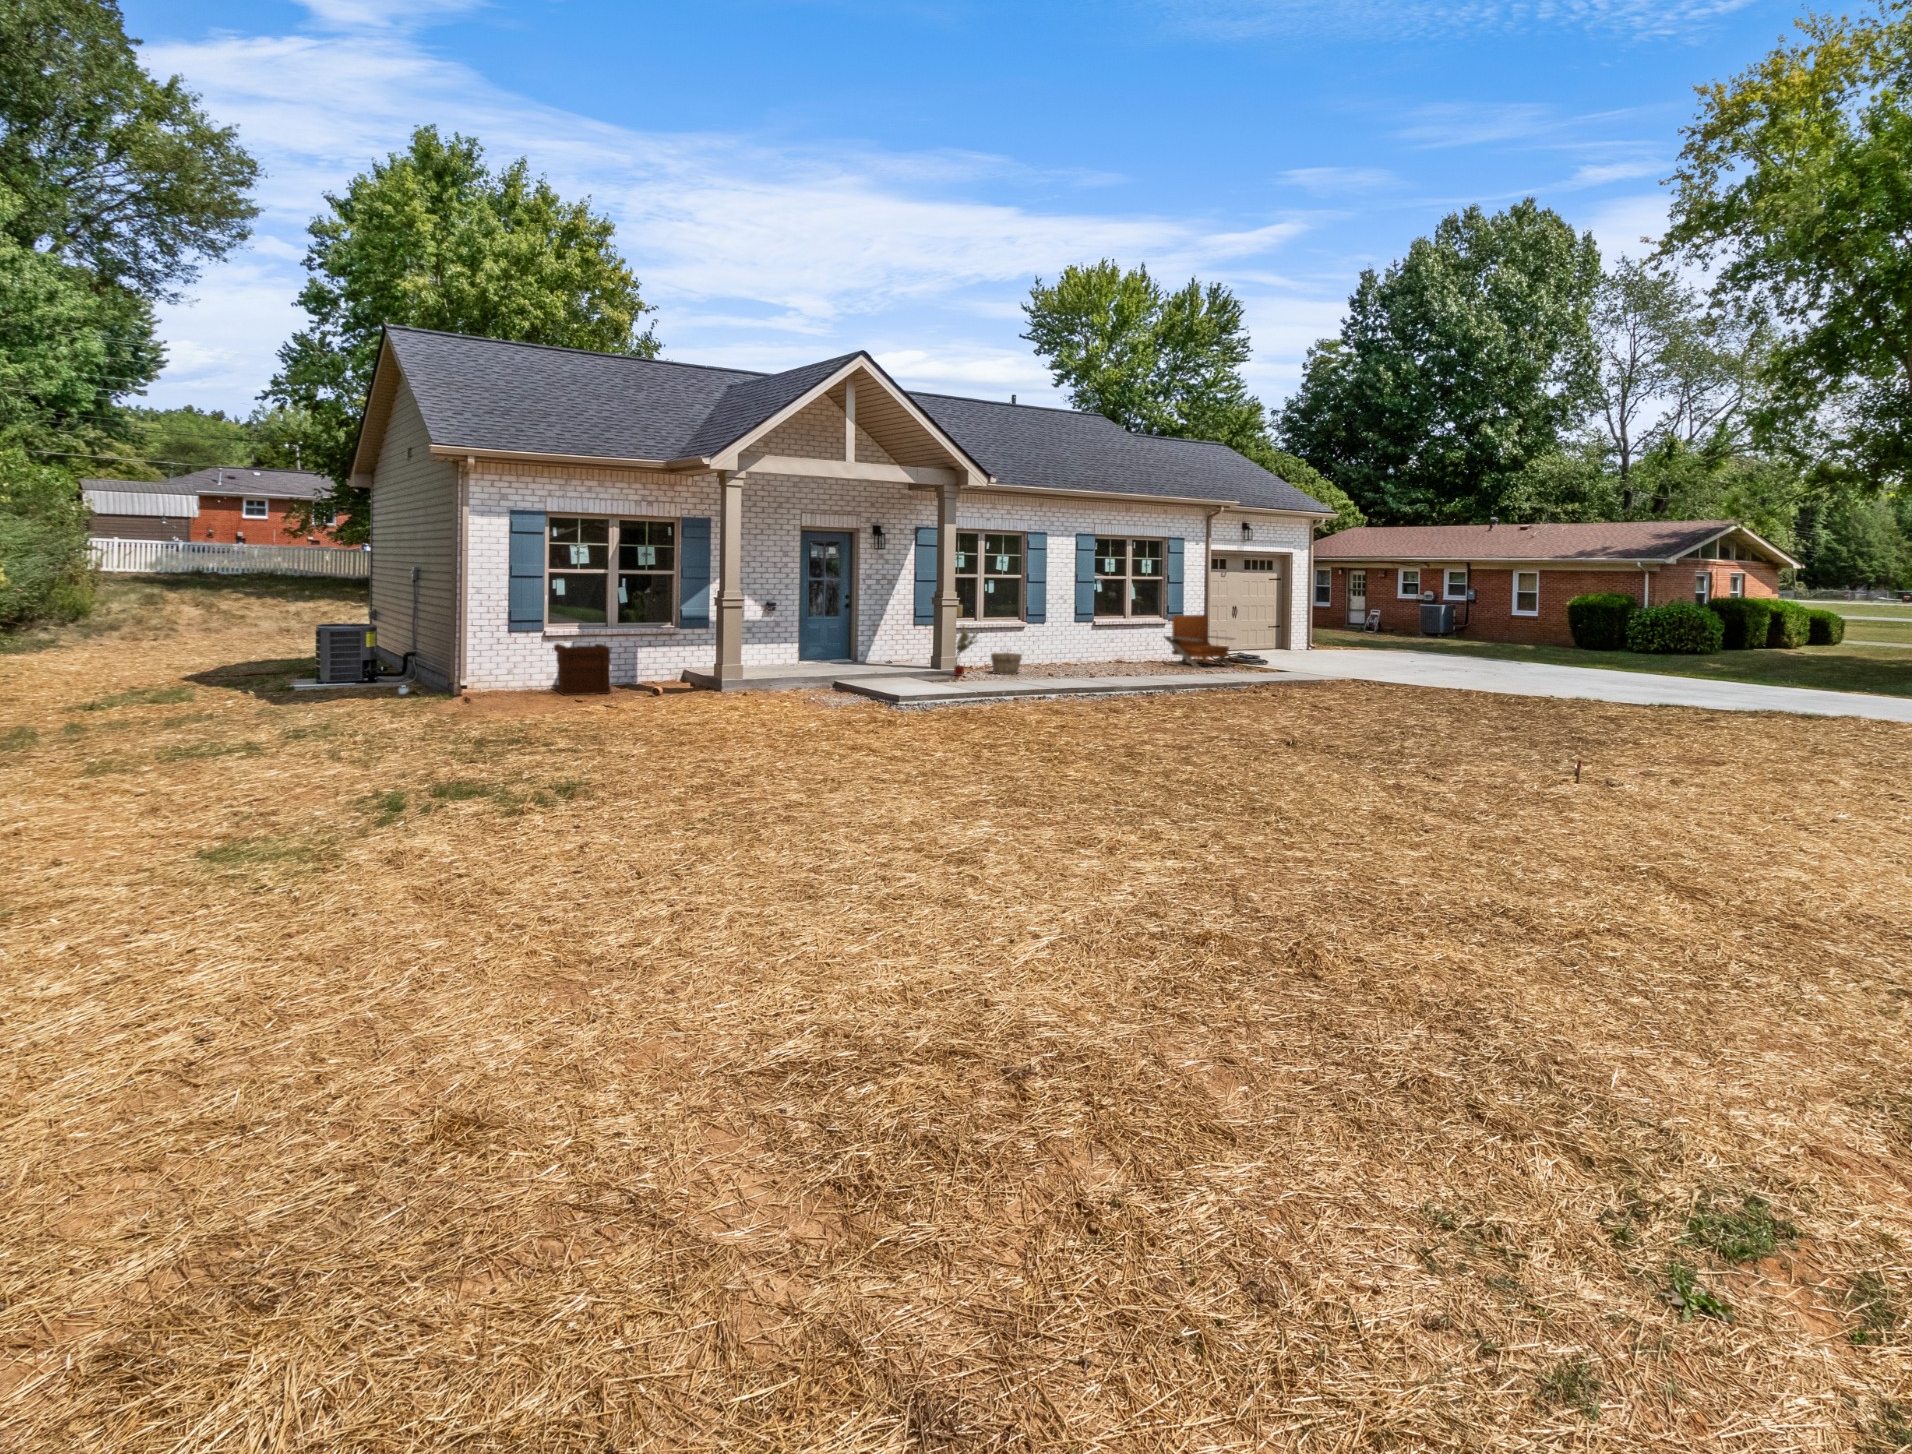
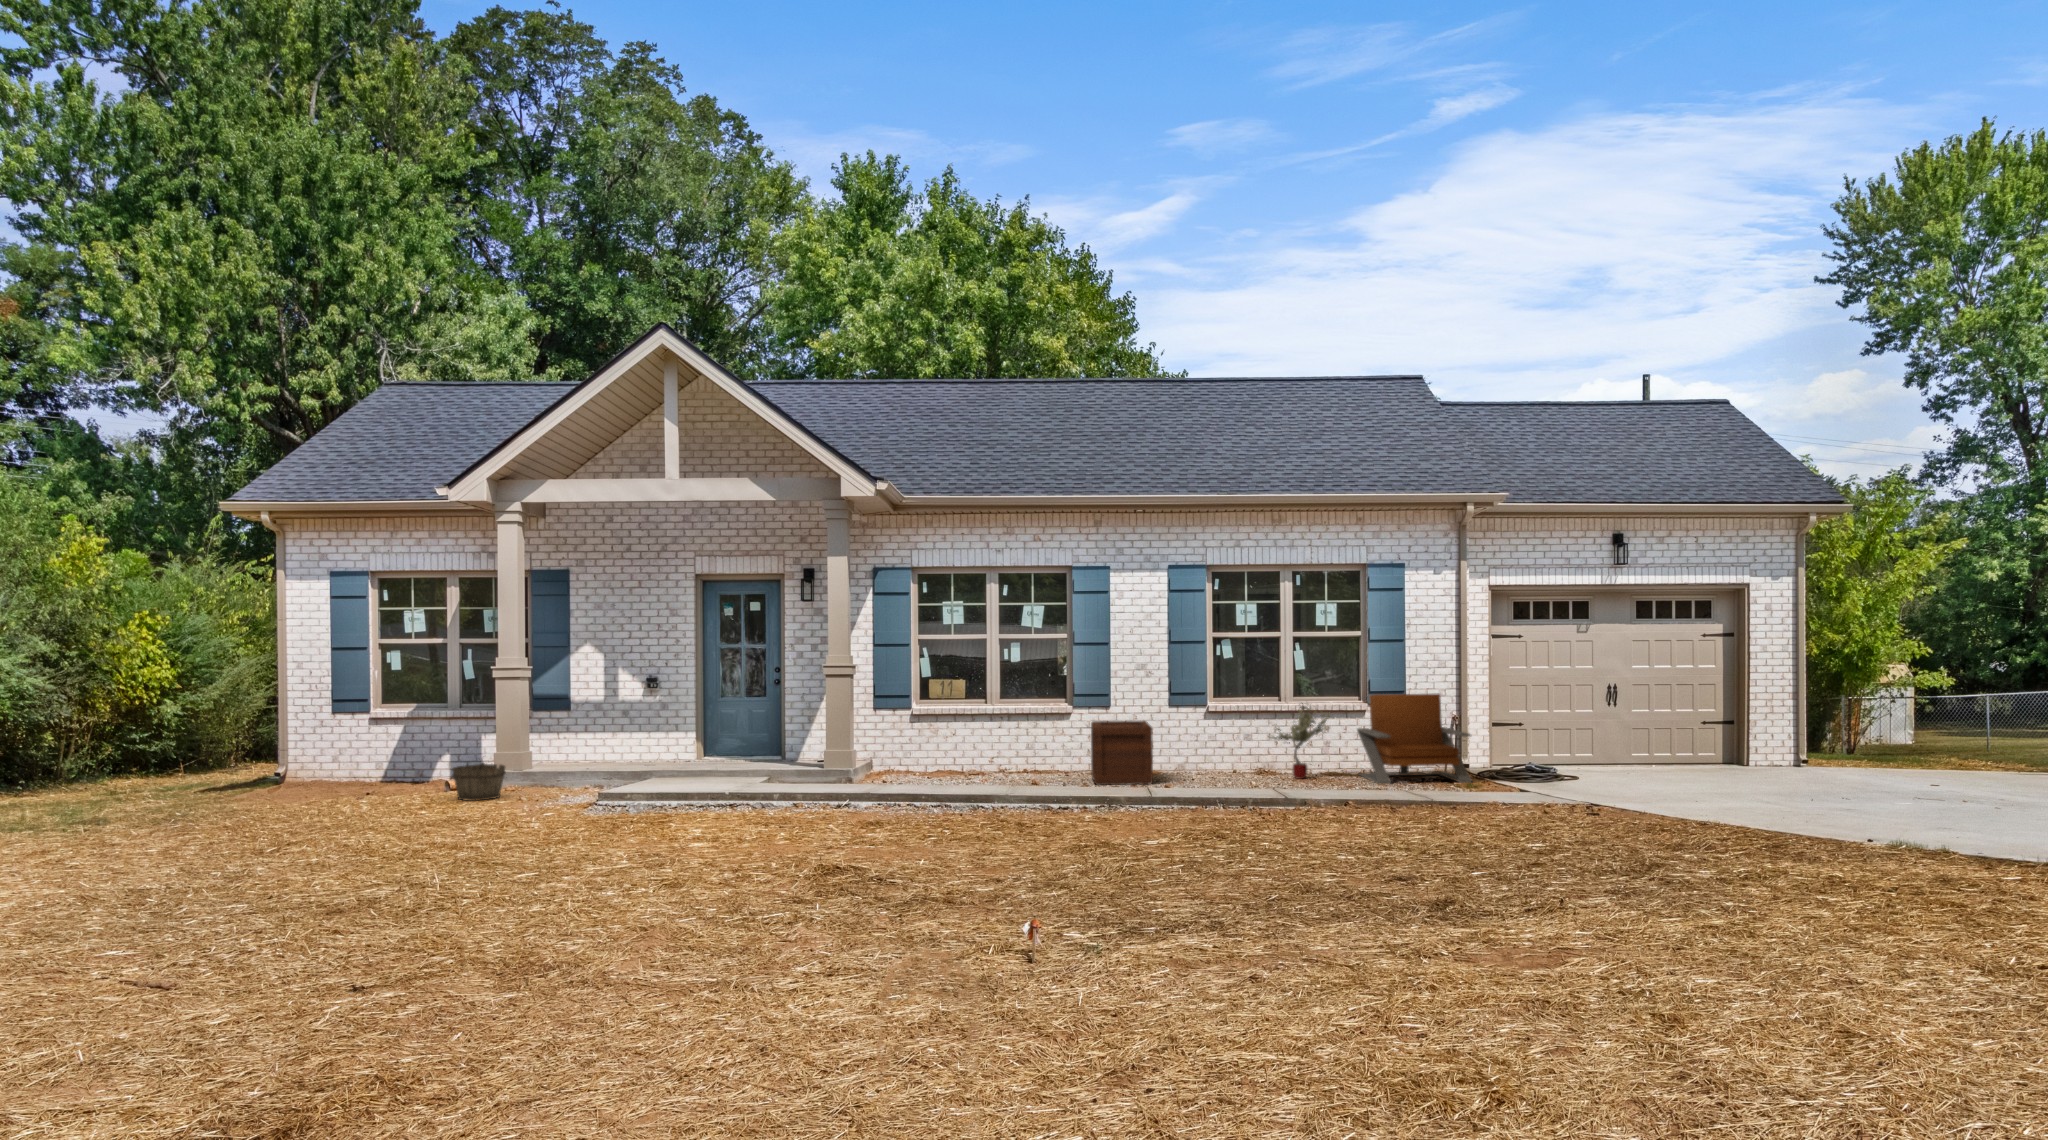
potted tree: present [954,625,979,676] -> present [1270,703,1330,779]
wooden crate: present [552,644,611,696] -> present [1091,721,1153,785]
wooden bucket: present [991,652,1022,675] -> present [453,761,506,801]

